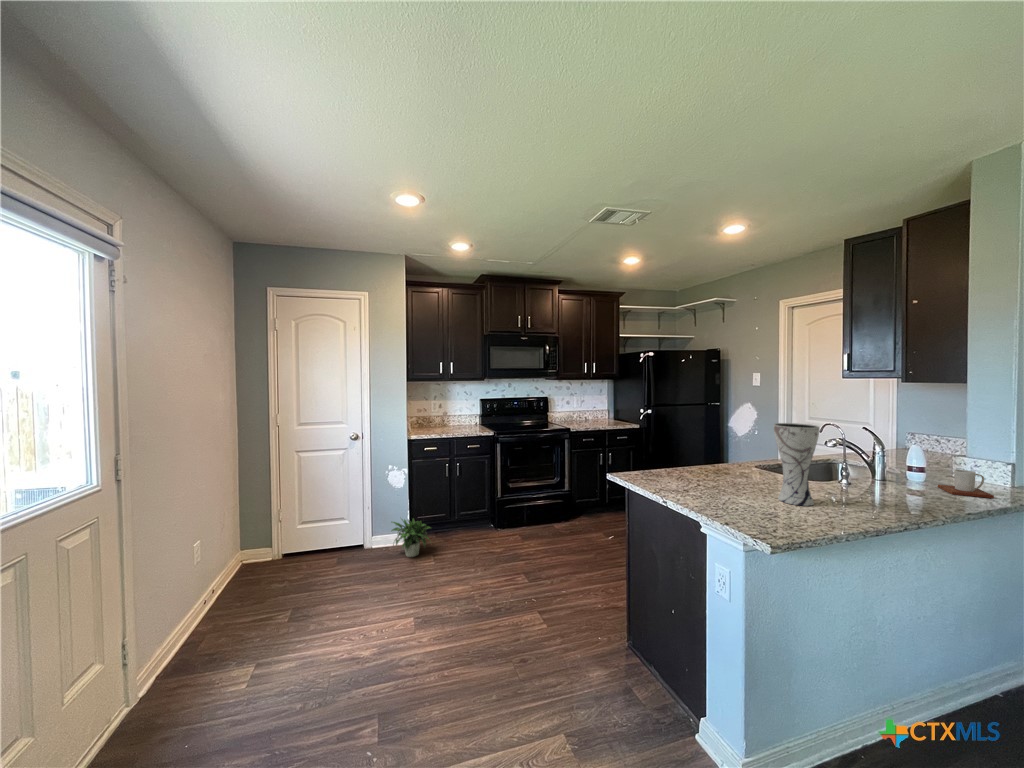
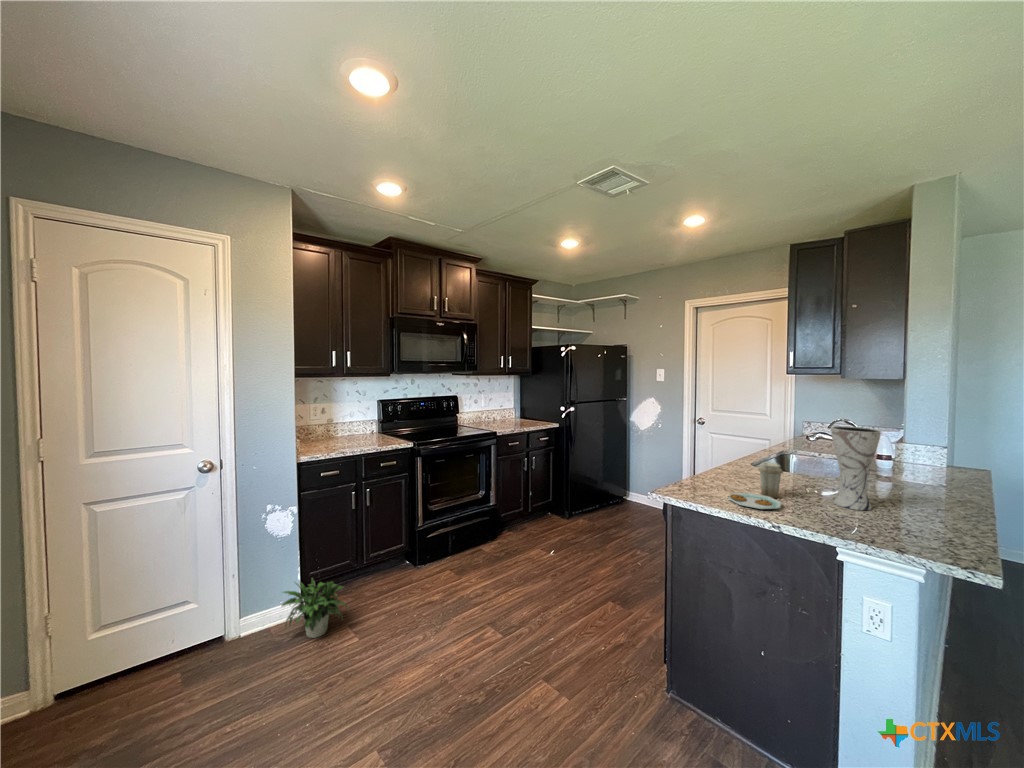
plate: none [668,455,730,493] -> present [728,462,783,509]
mug: present [938,470,994,498] -> none [889,458,937,481]

